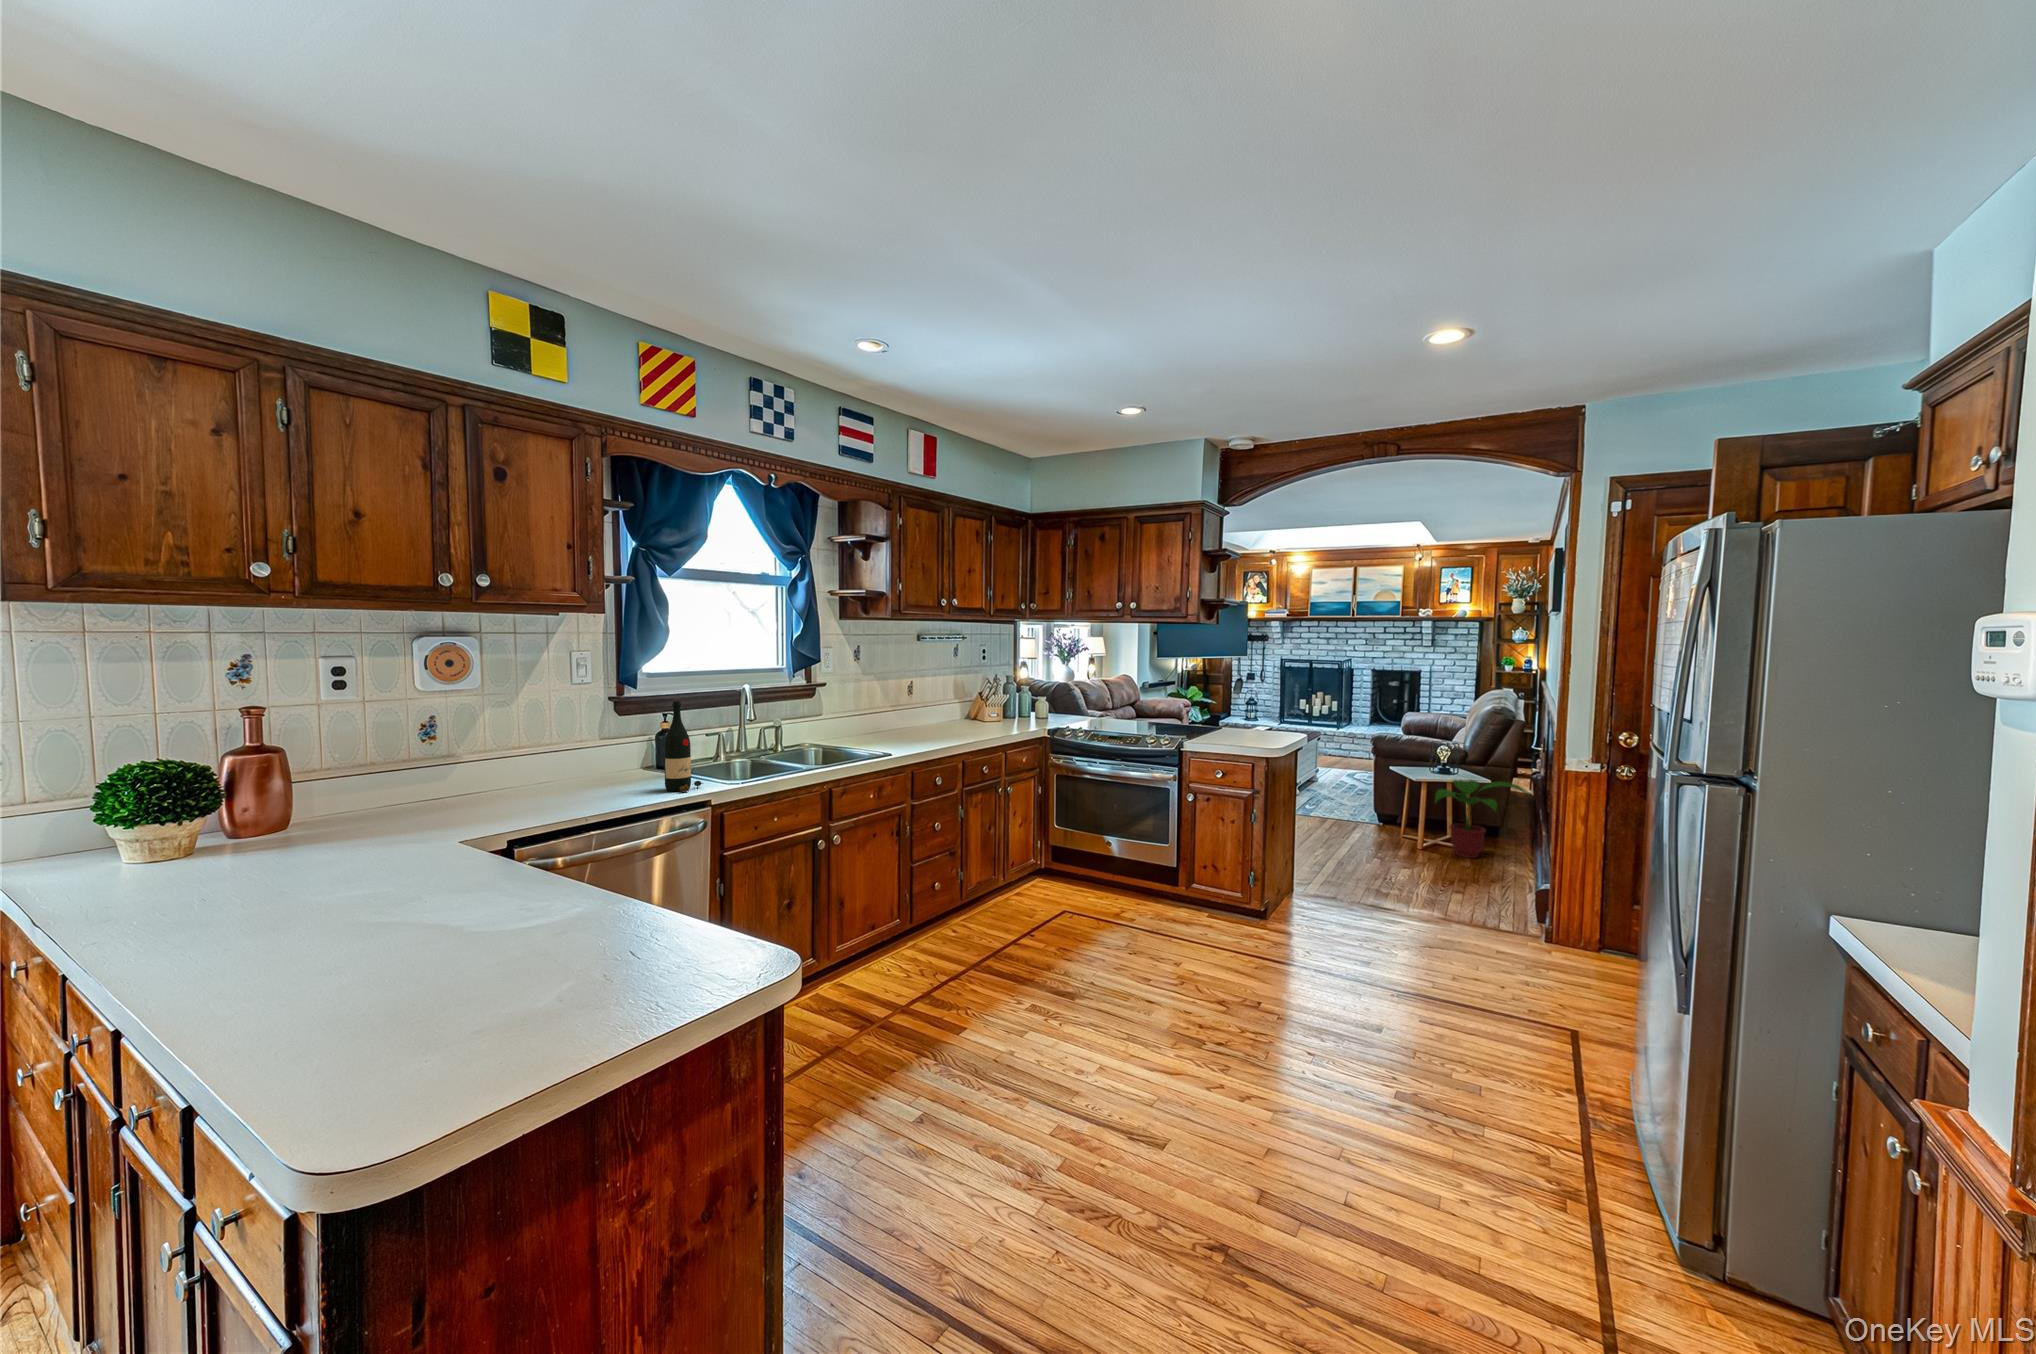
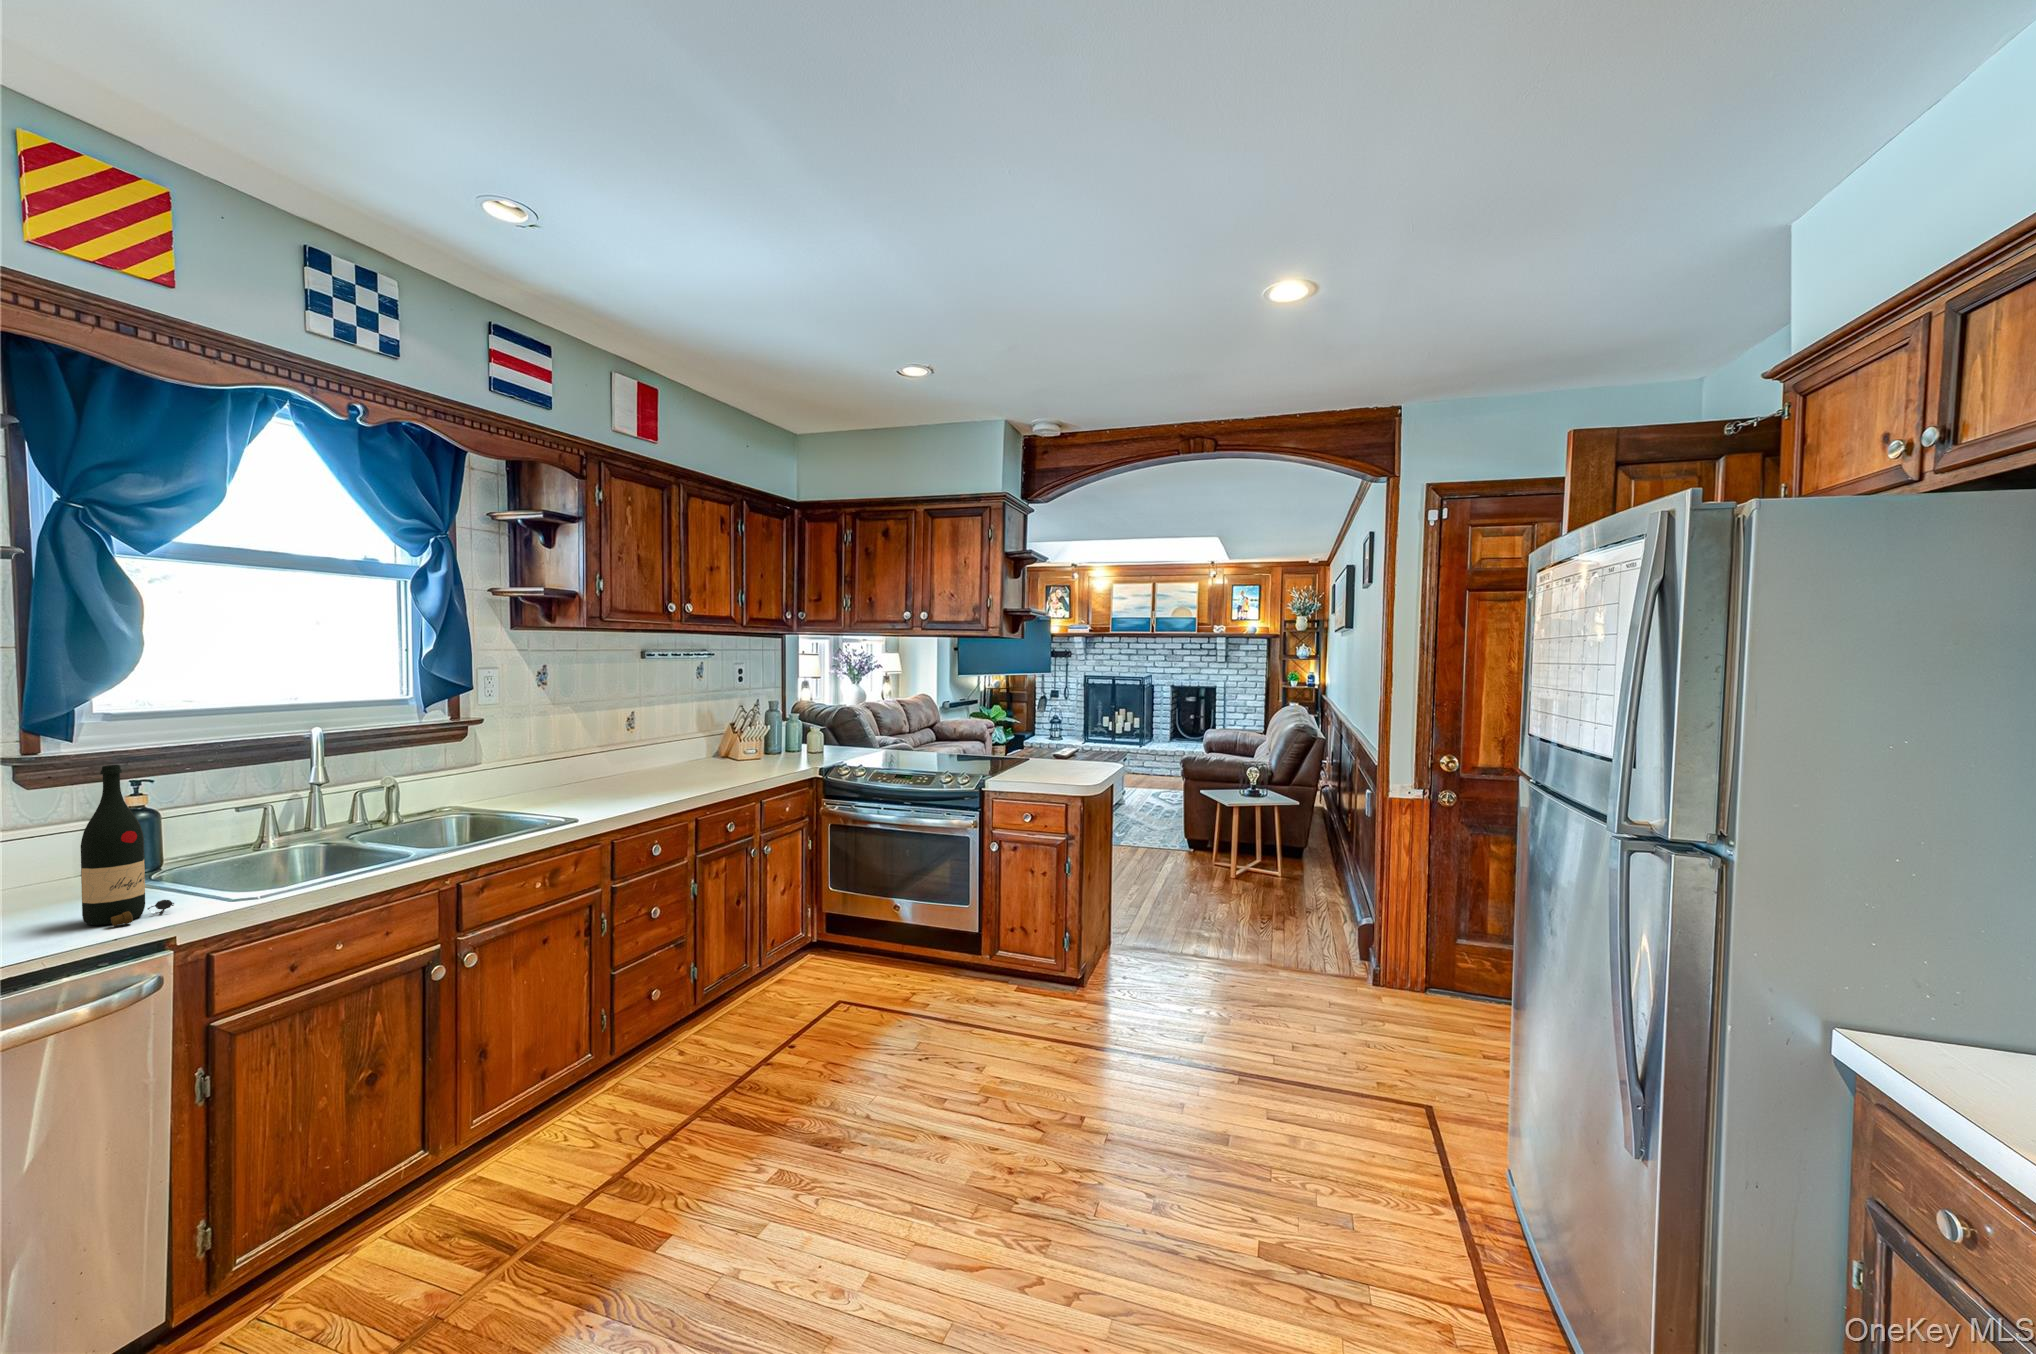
potted plant: present [1435,780,1528,858] -> none [1248,801,1341,886]

